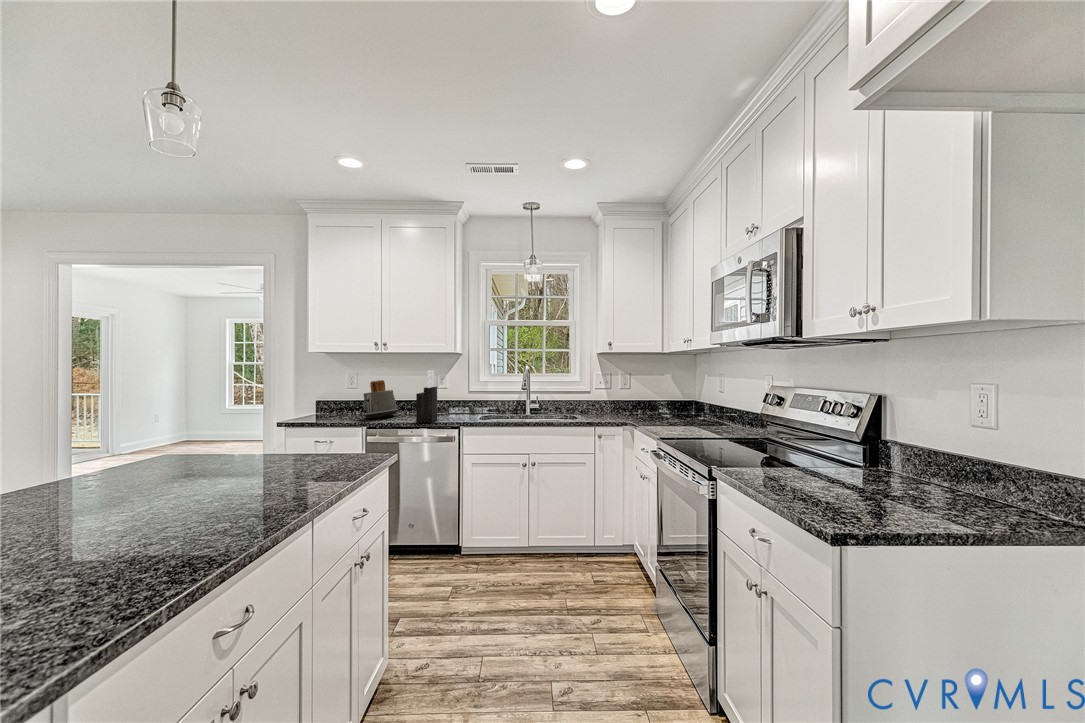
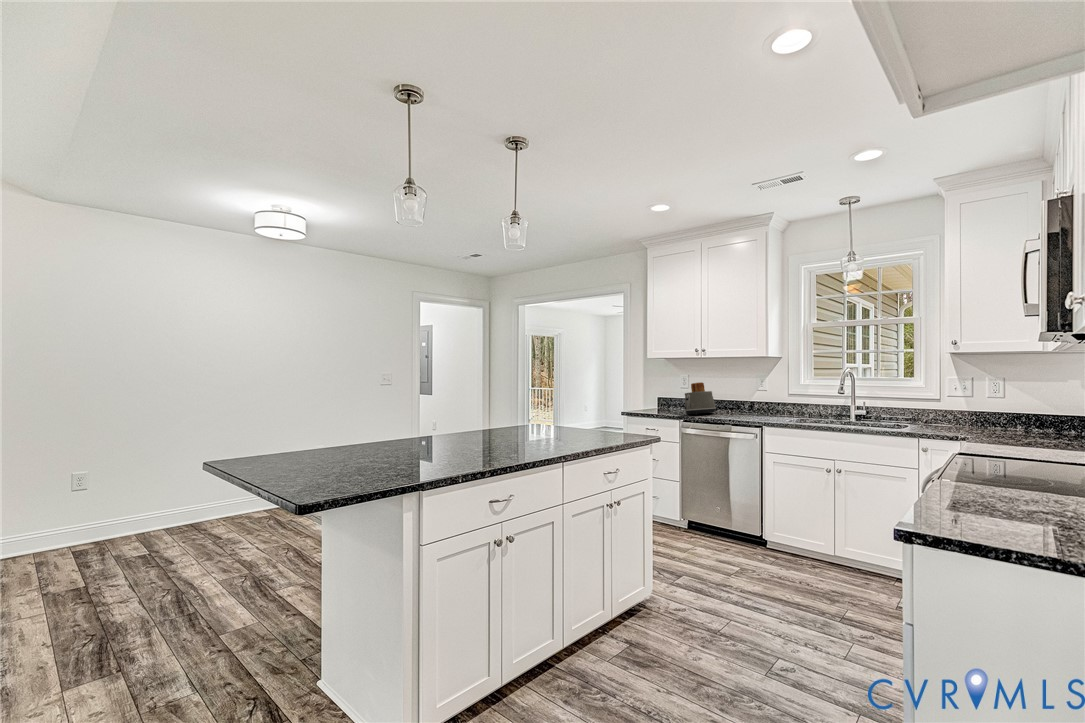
knife block: present [416,370,437,422] -> none [722,374,745,421]

